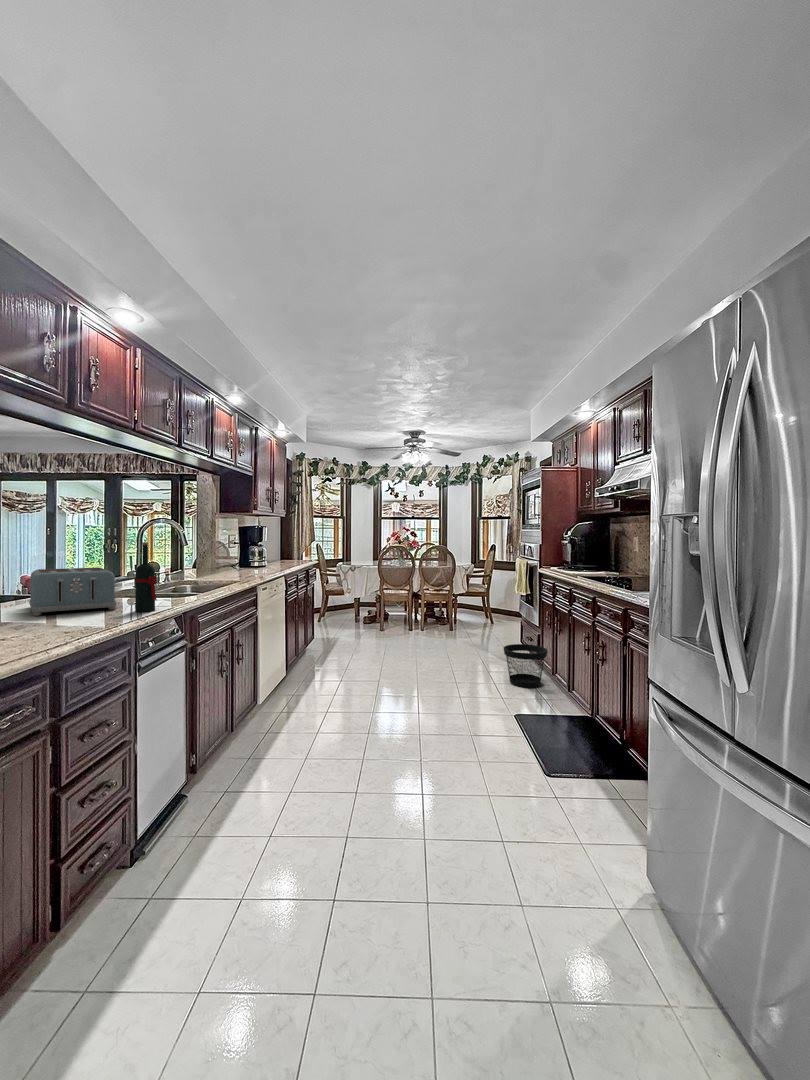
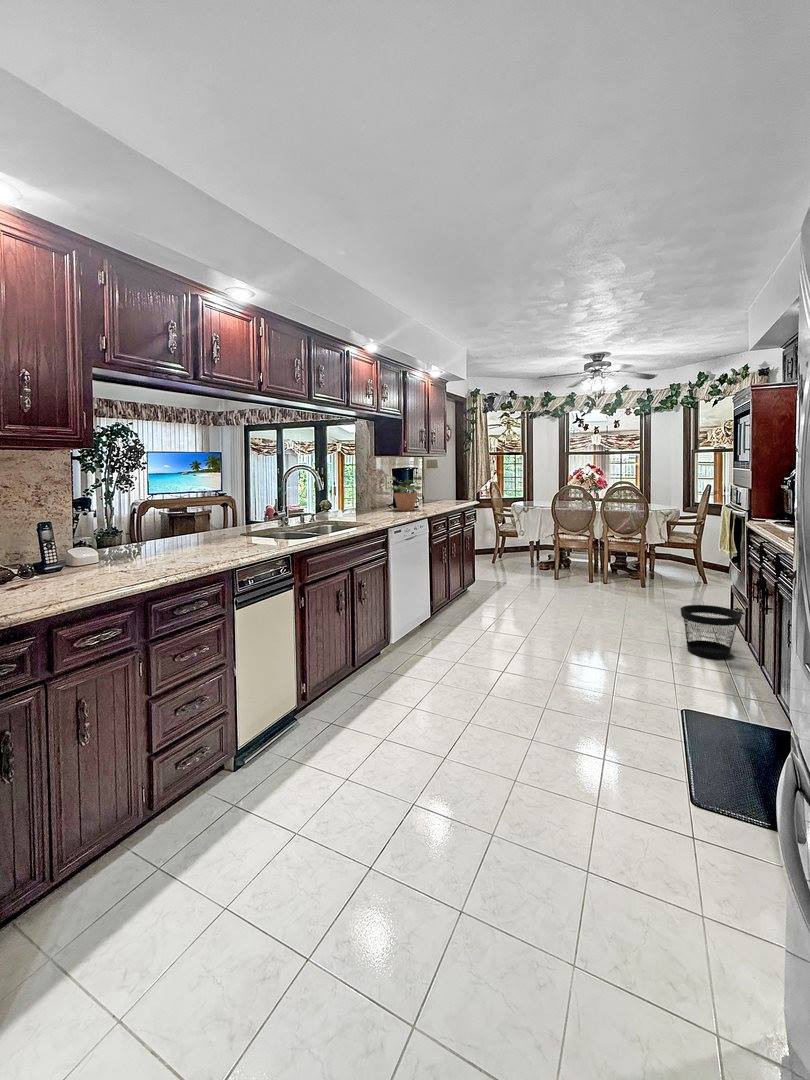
potted plant: none [233,534,275,568] -> present [390,476,424,511]
wine bottle: present [135,542,157,612] -> none [240,488,259,552]
toaster: present [29,567,117,616] -> none [165,511,236,552]

